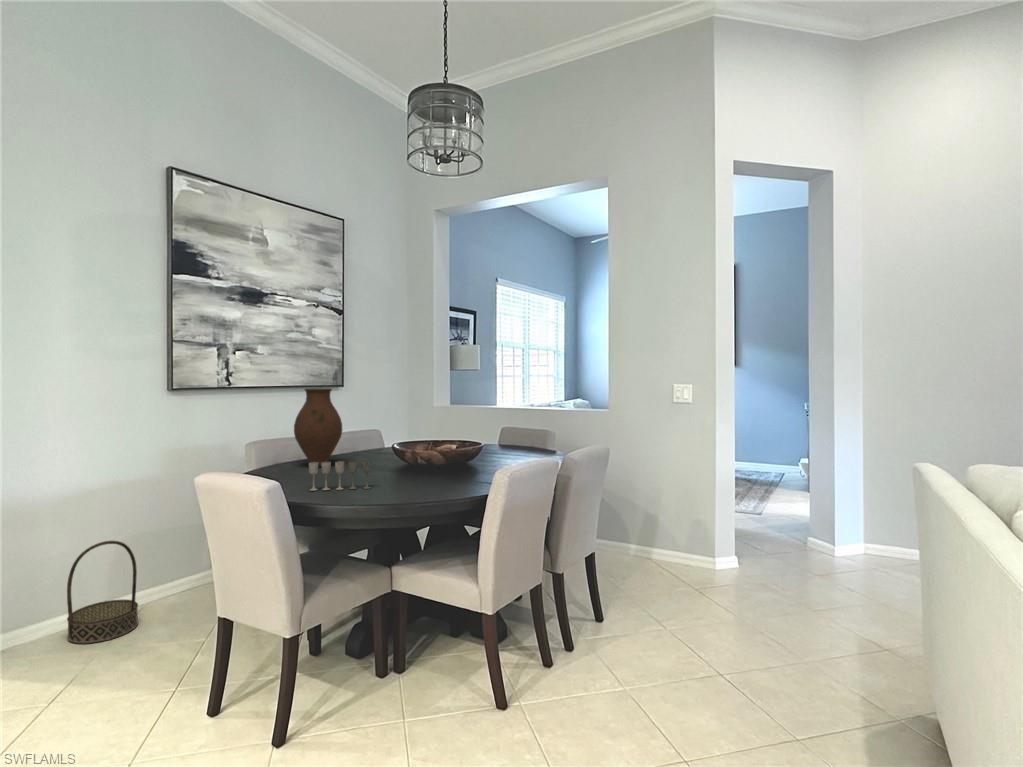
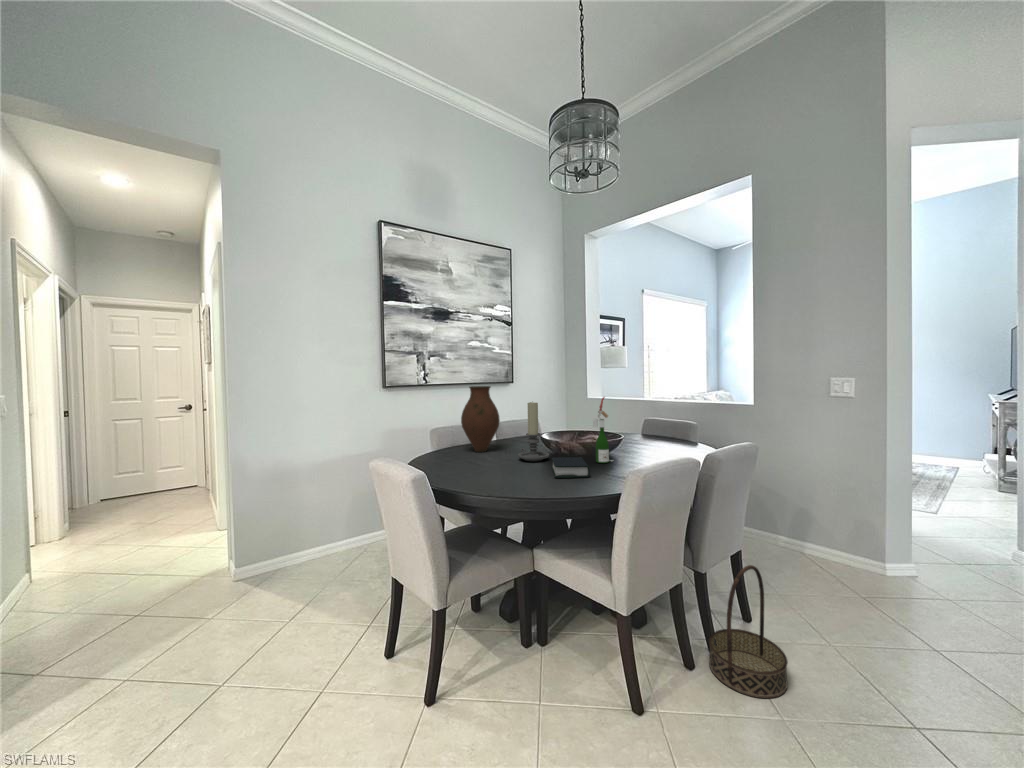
wine bottle: none [454,400,475,471] -> present [593,397,613,463]
candle holder: none [369,406,405,473] -> present [518,402,549,461]
wine glass: present [309,461,371,491] -> none [461,451,514,477]
book: none [411,465,454,486] -> present [552,457,590,478]
basket: present [67,541,138,644] -> present [709,565,788,698]

